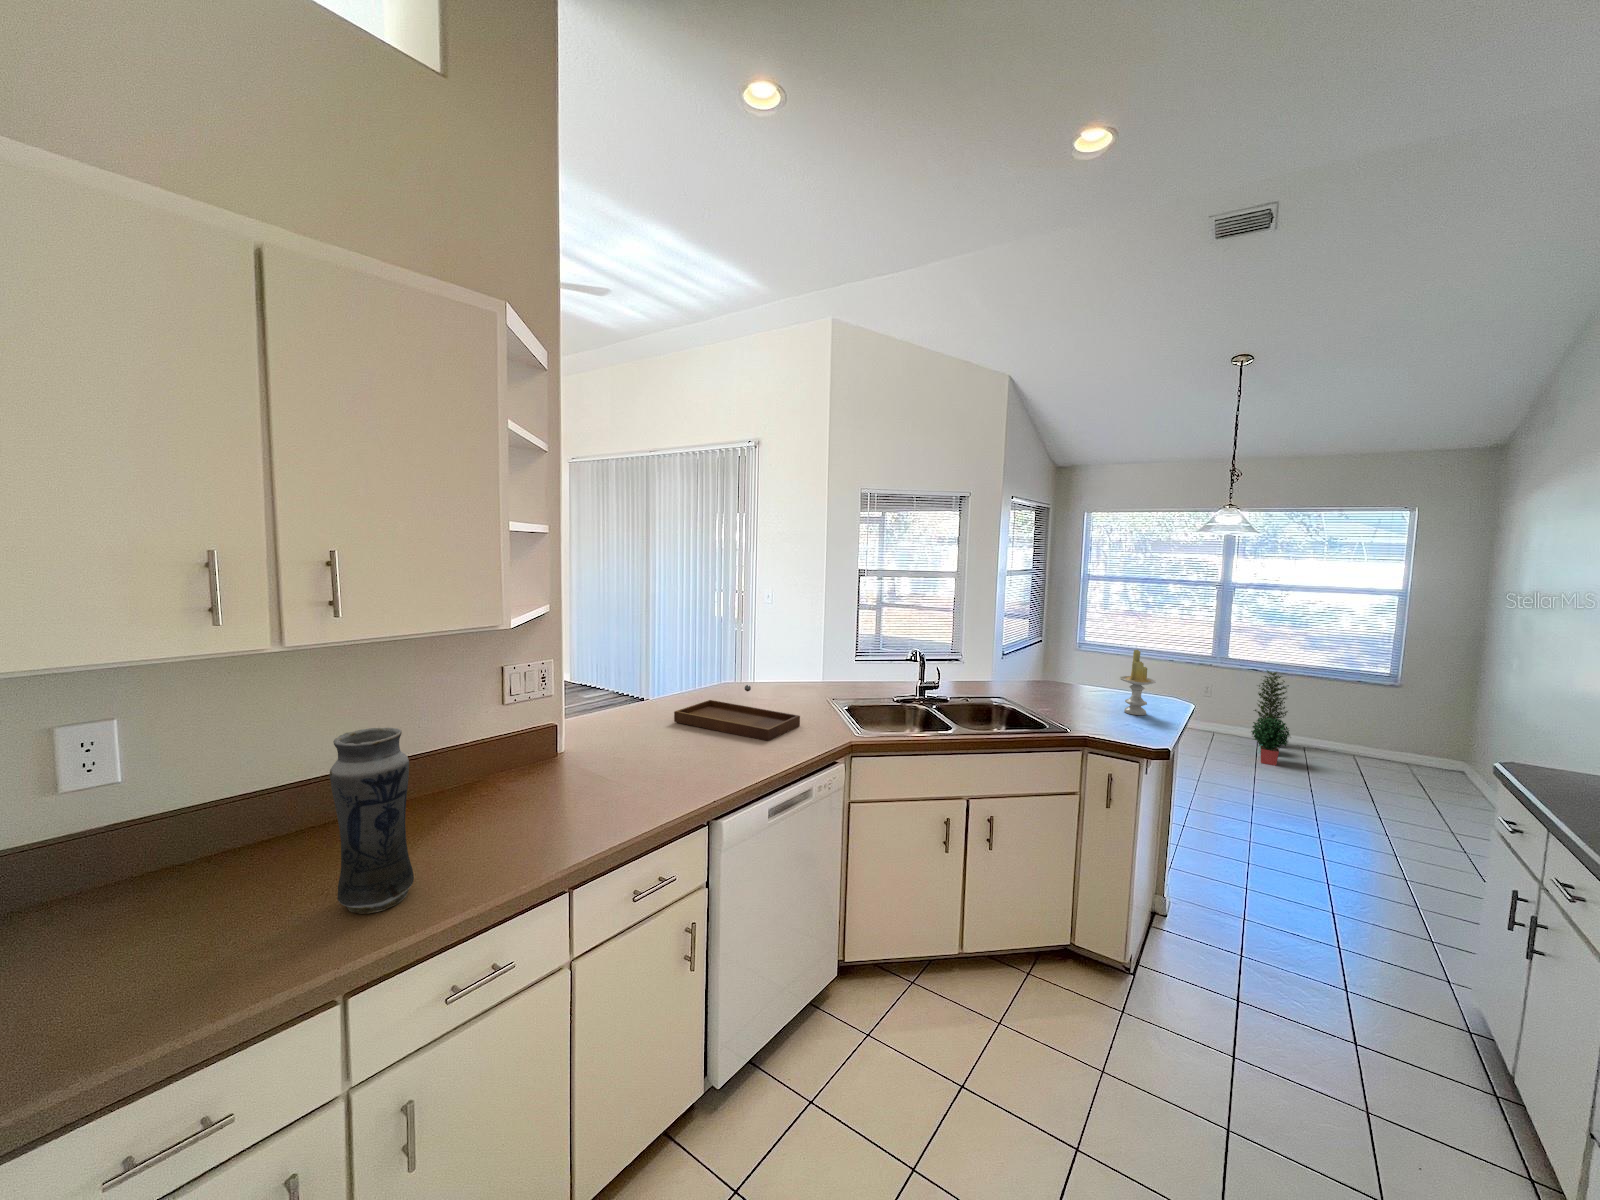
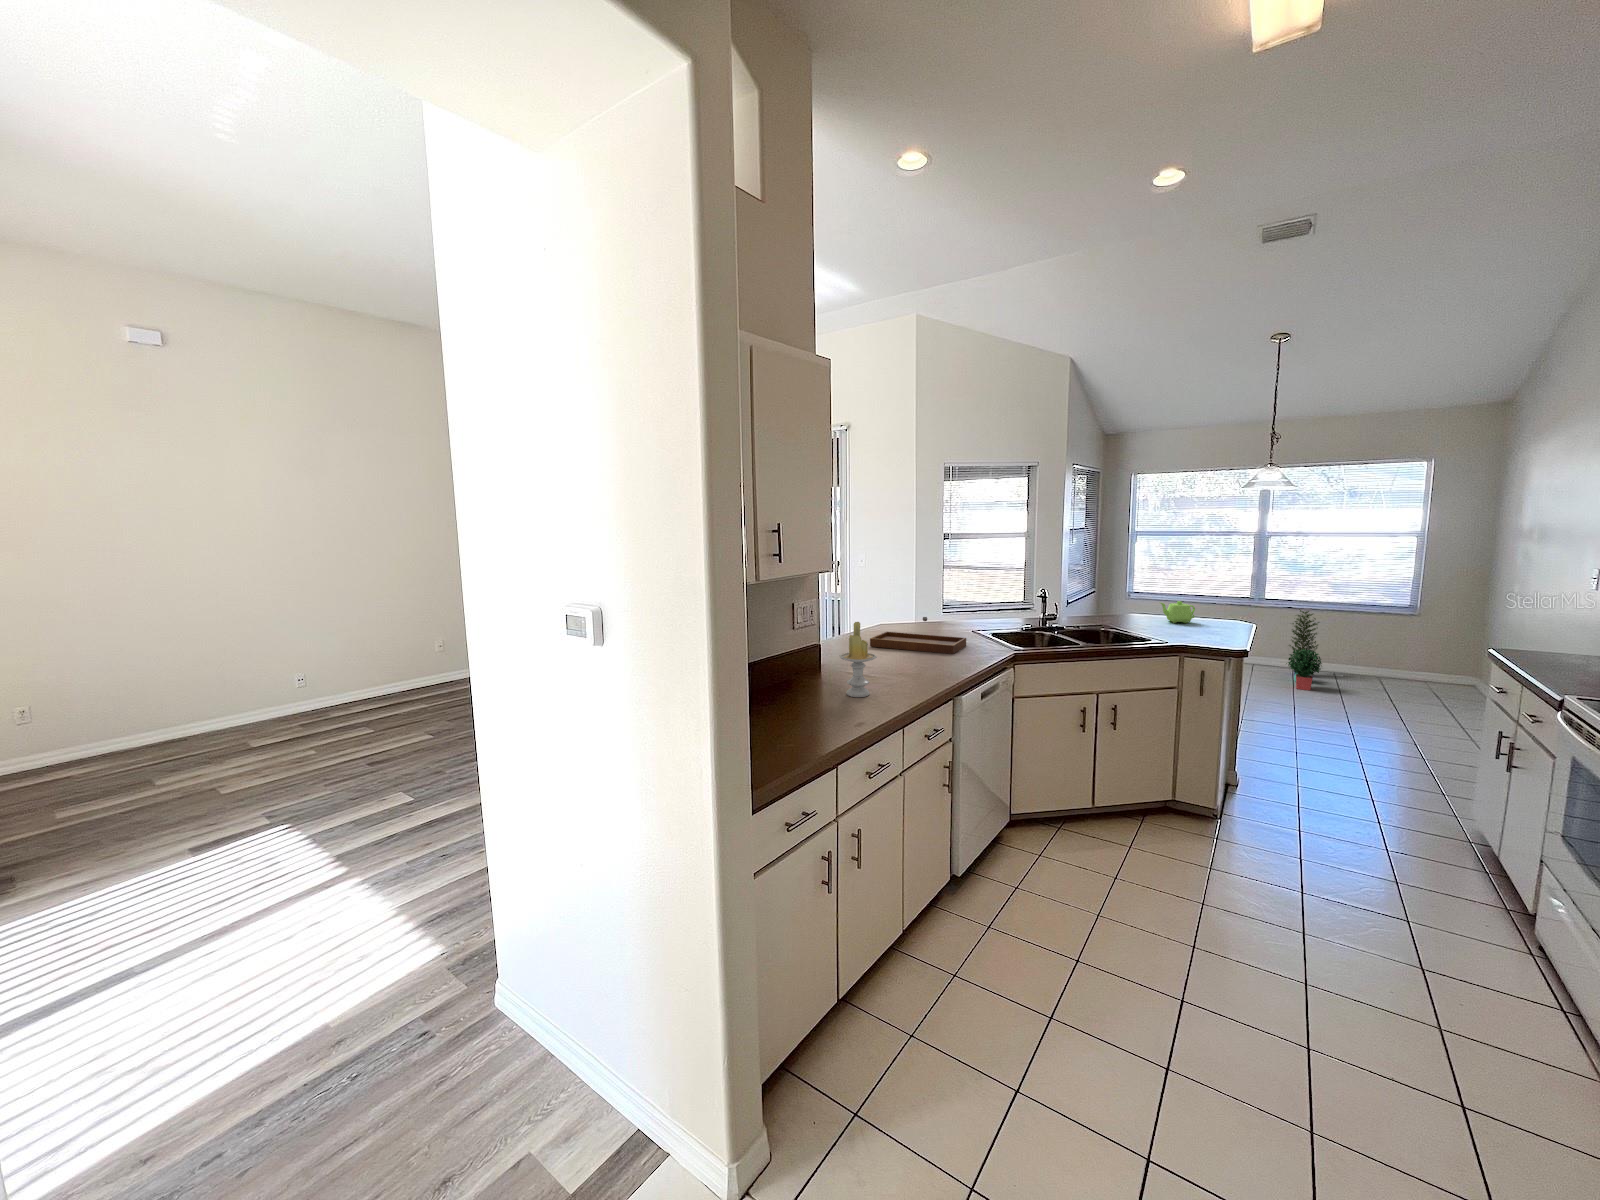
candle: present [1120,650,1156,715] -> present [840,622,877,697]
teapot: none [1074,670,1118,699] -> present [1160,601,1195,623]
vase: present [330,728,414,913] -> none [792,622,832,728]

